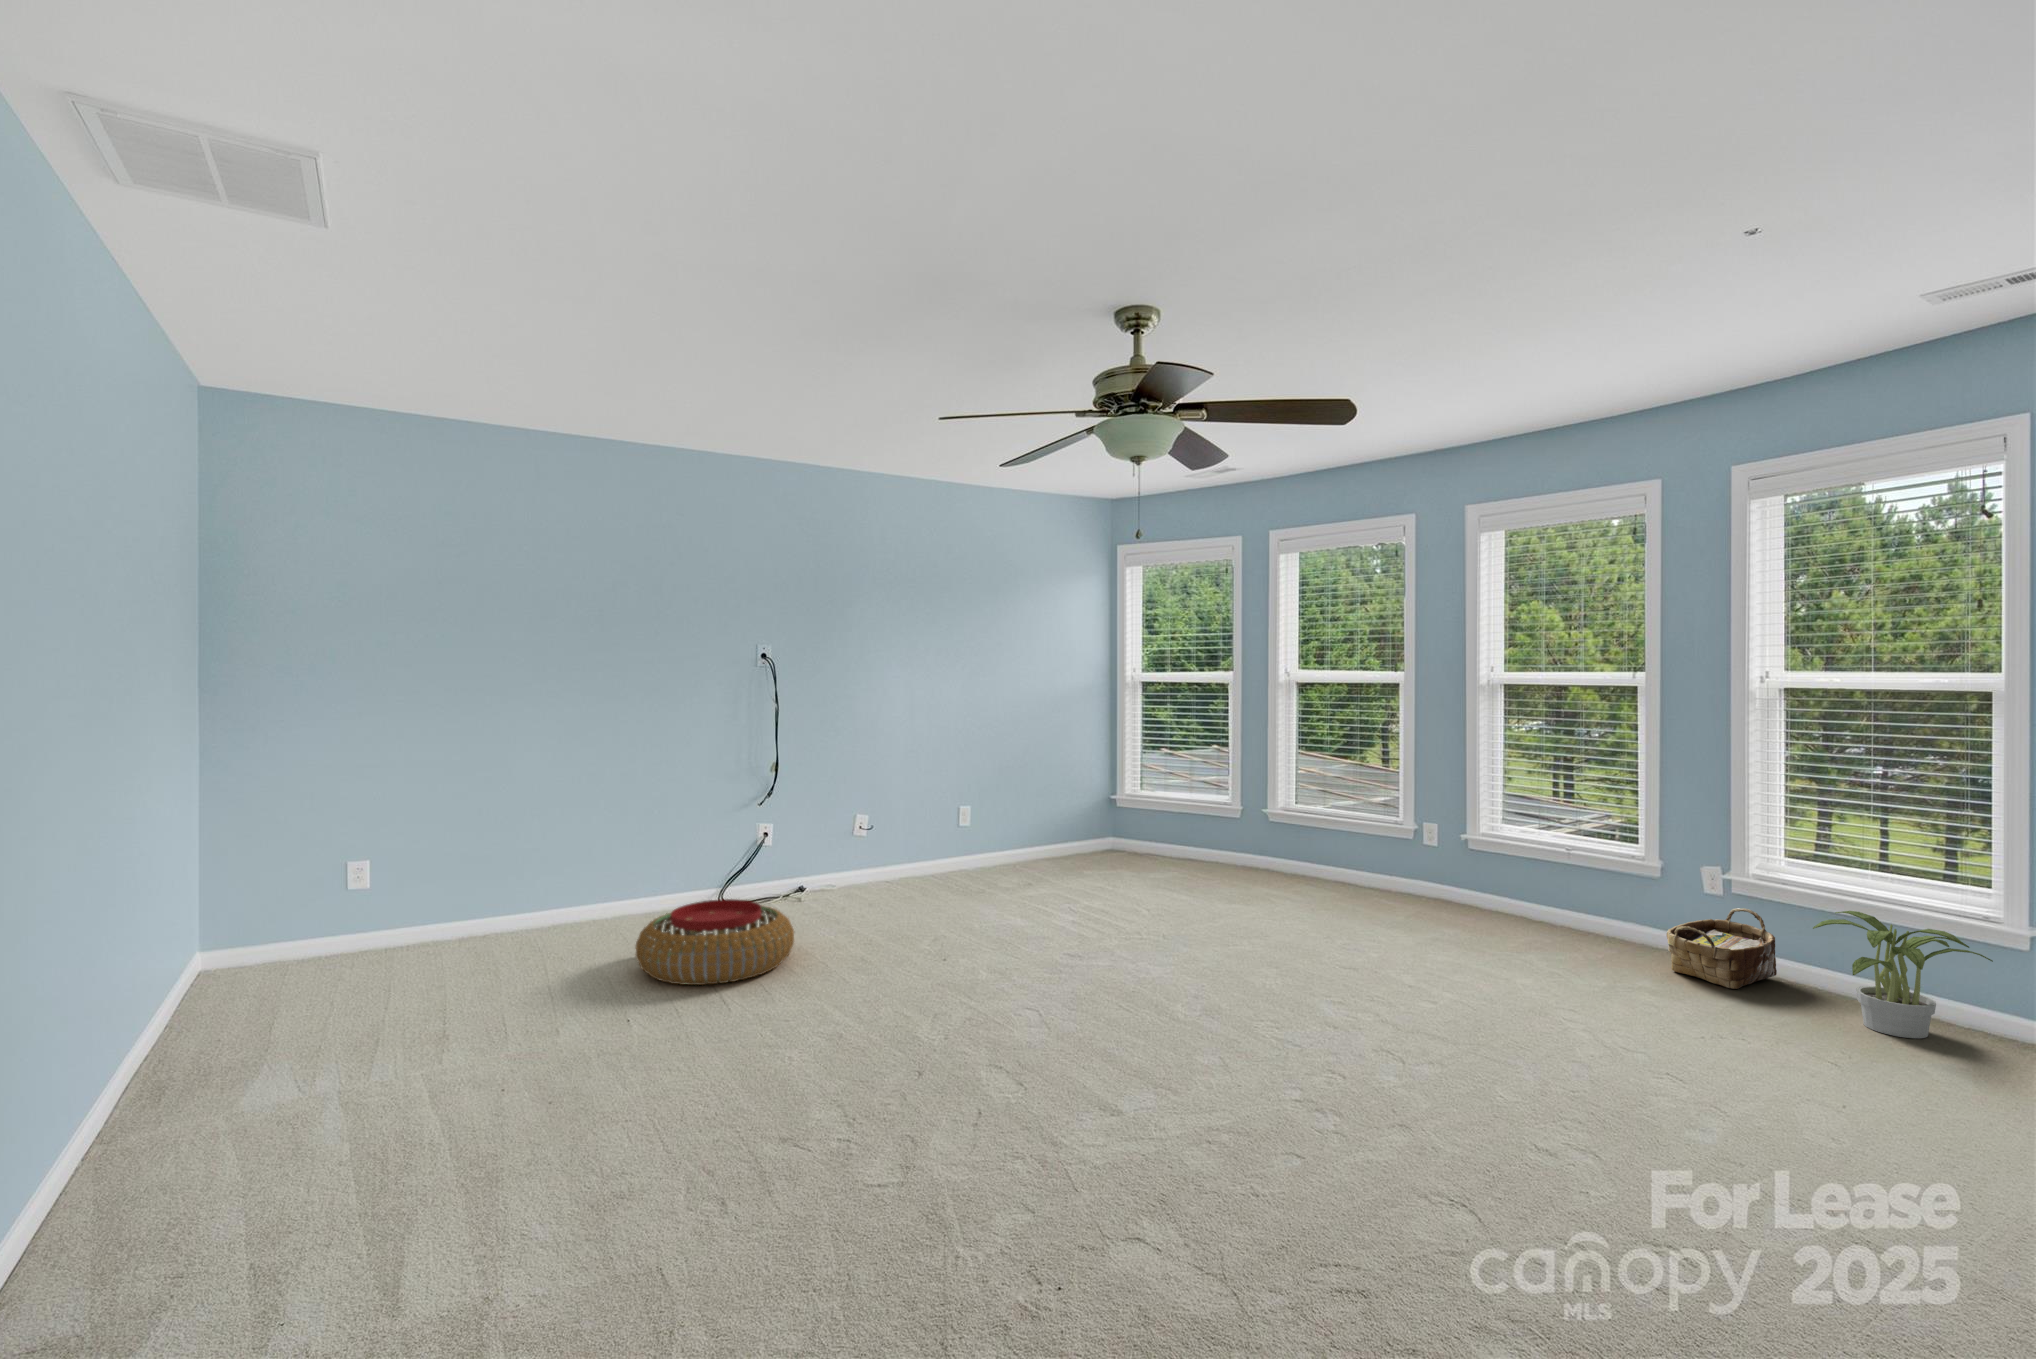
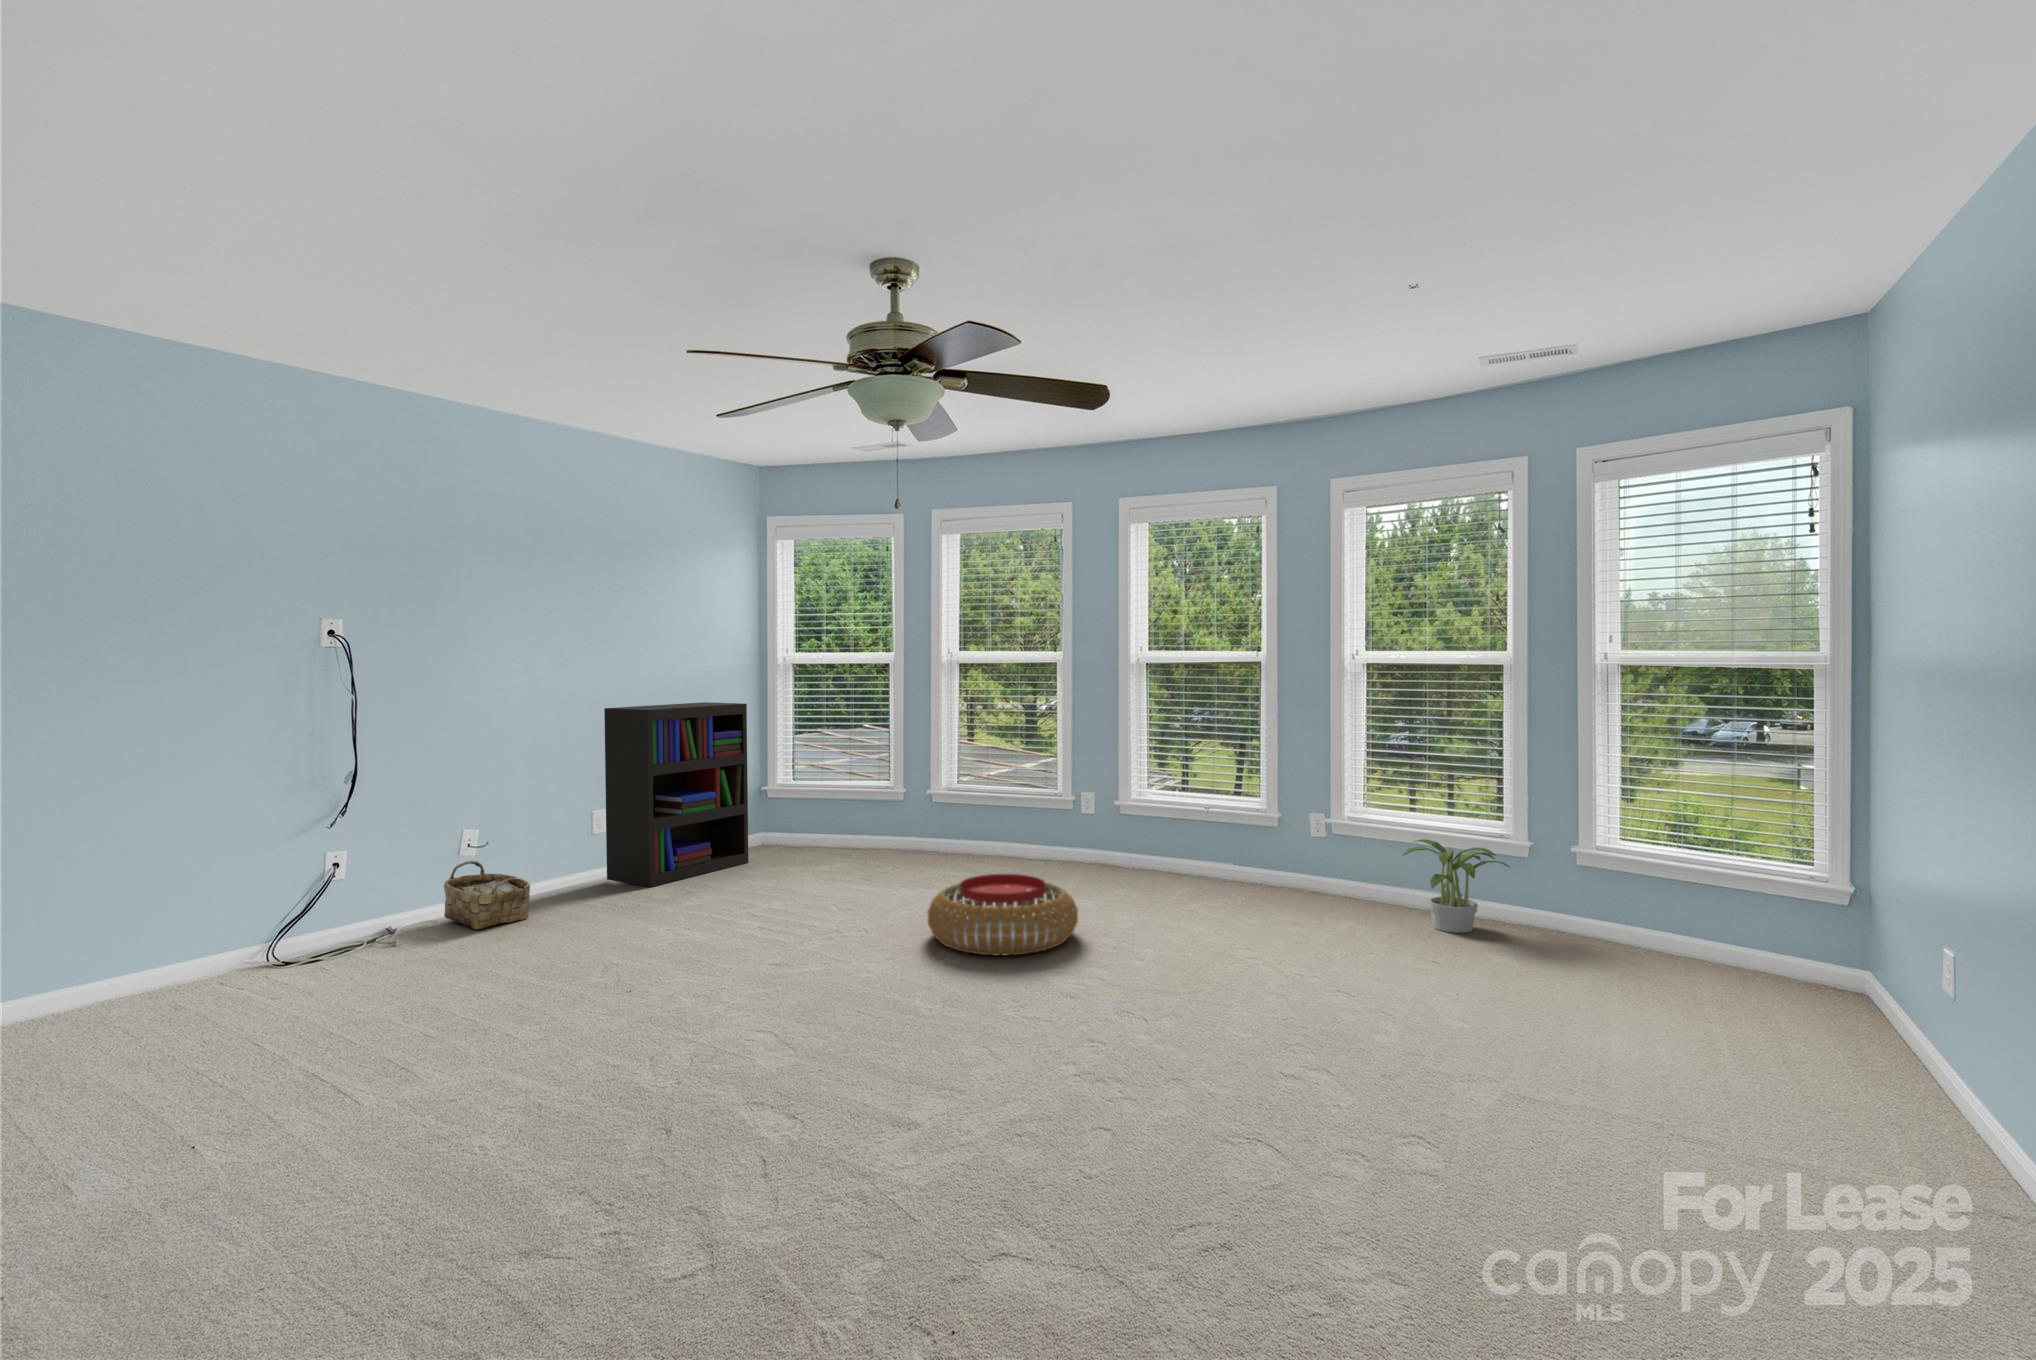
bookshelf: none [972,716,1093,876] -> present [604,702,748,887]
pouf: present [635,899,794,985] -> present [928,874,1078,956]
woven basket: present [1667,908,1777,989] -> present [444,861,530,930]

